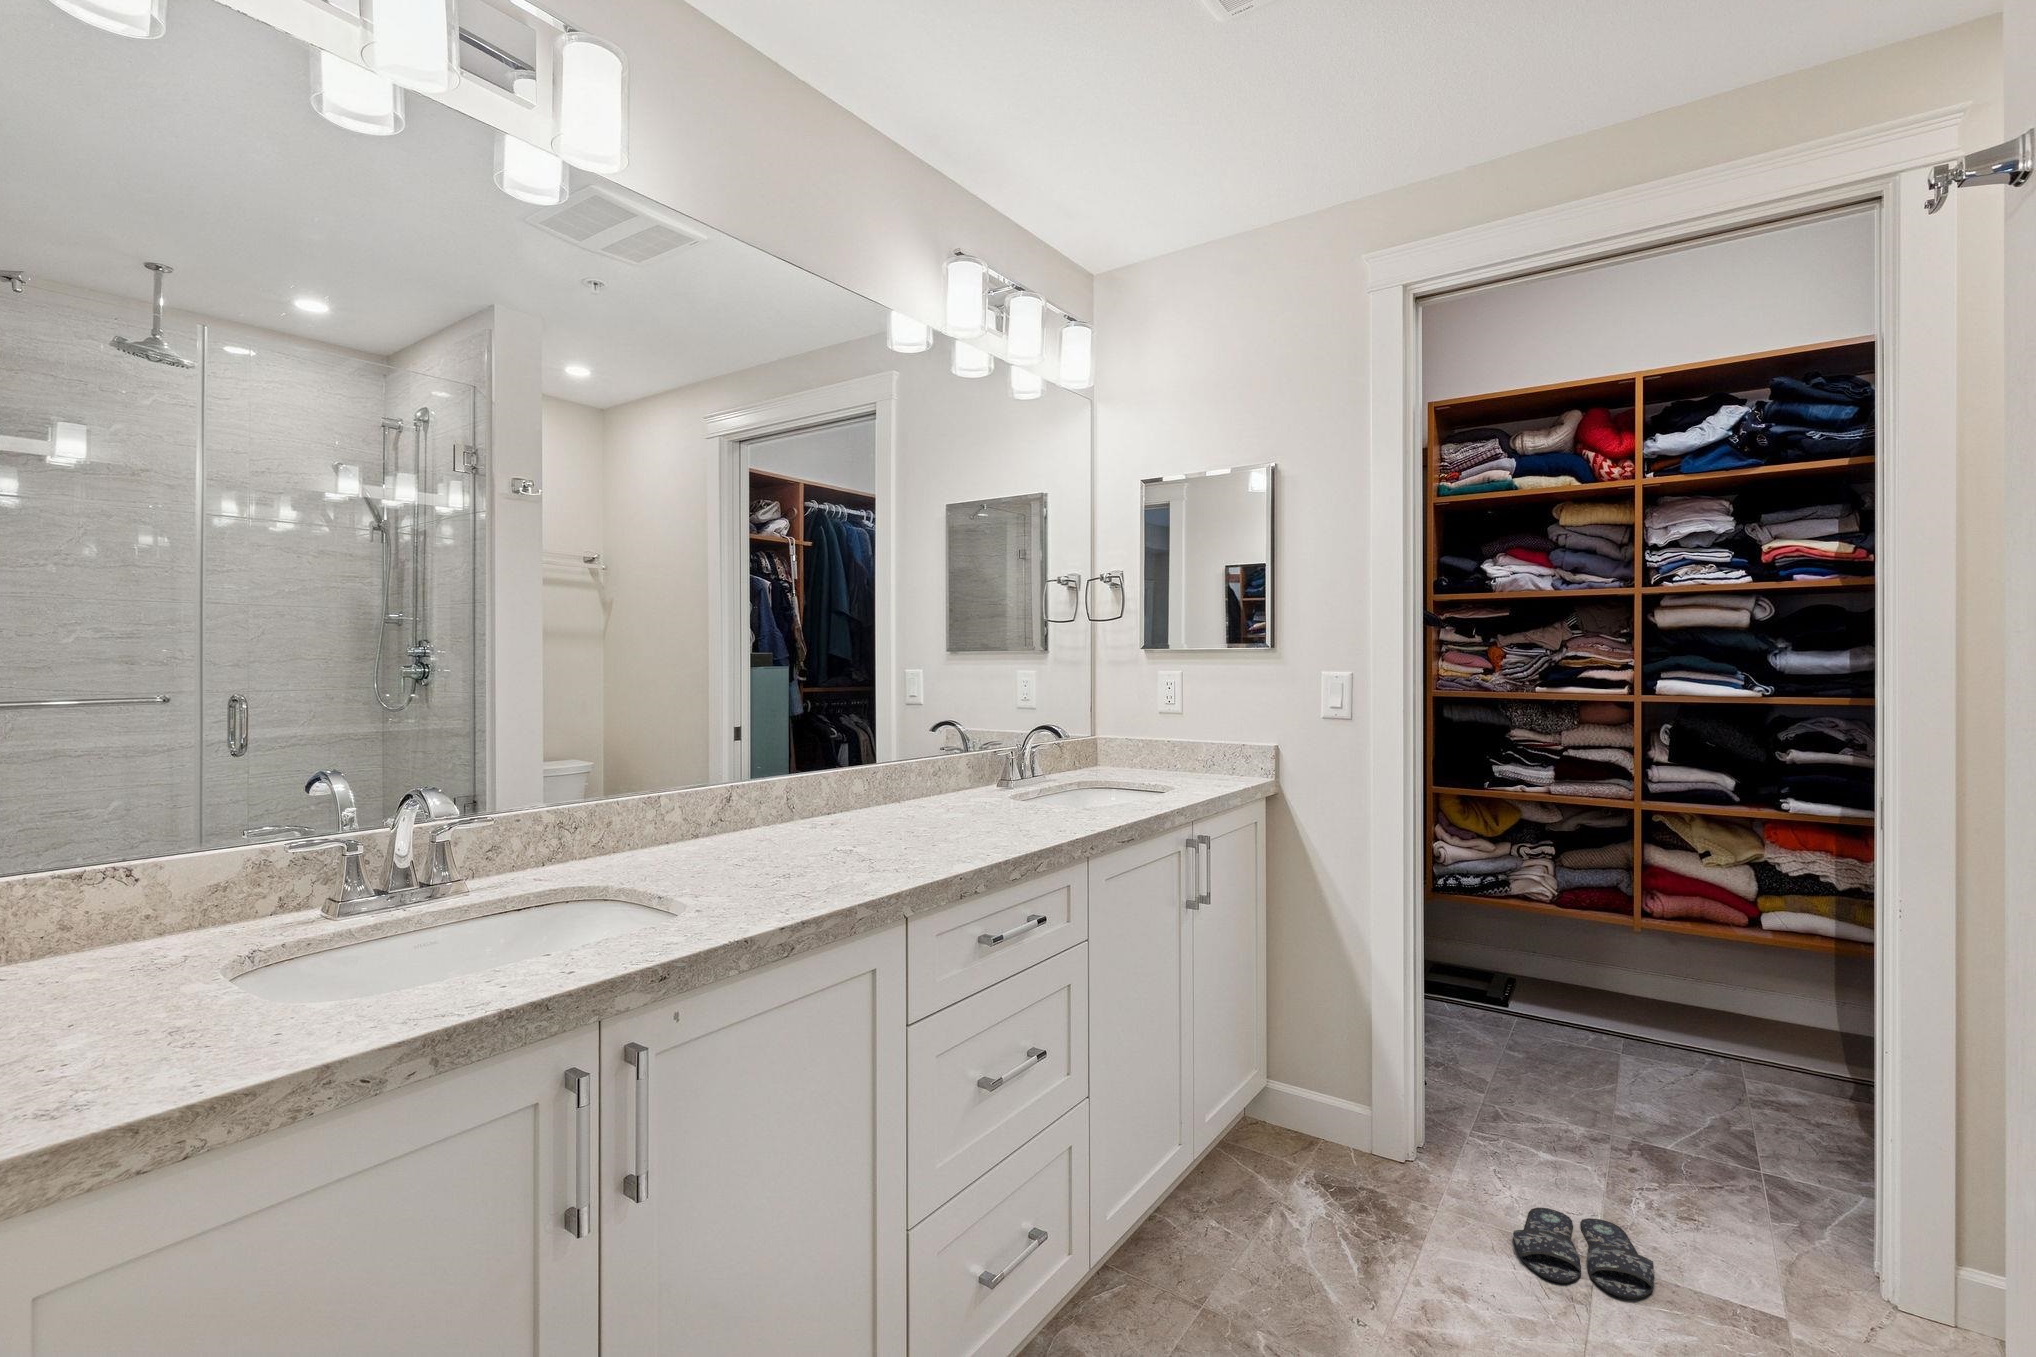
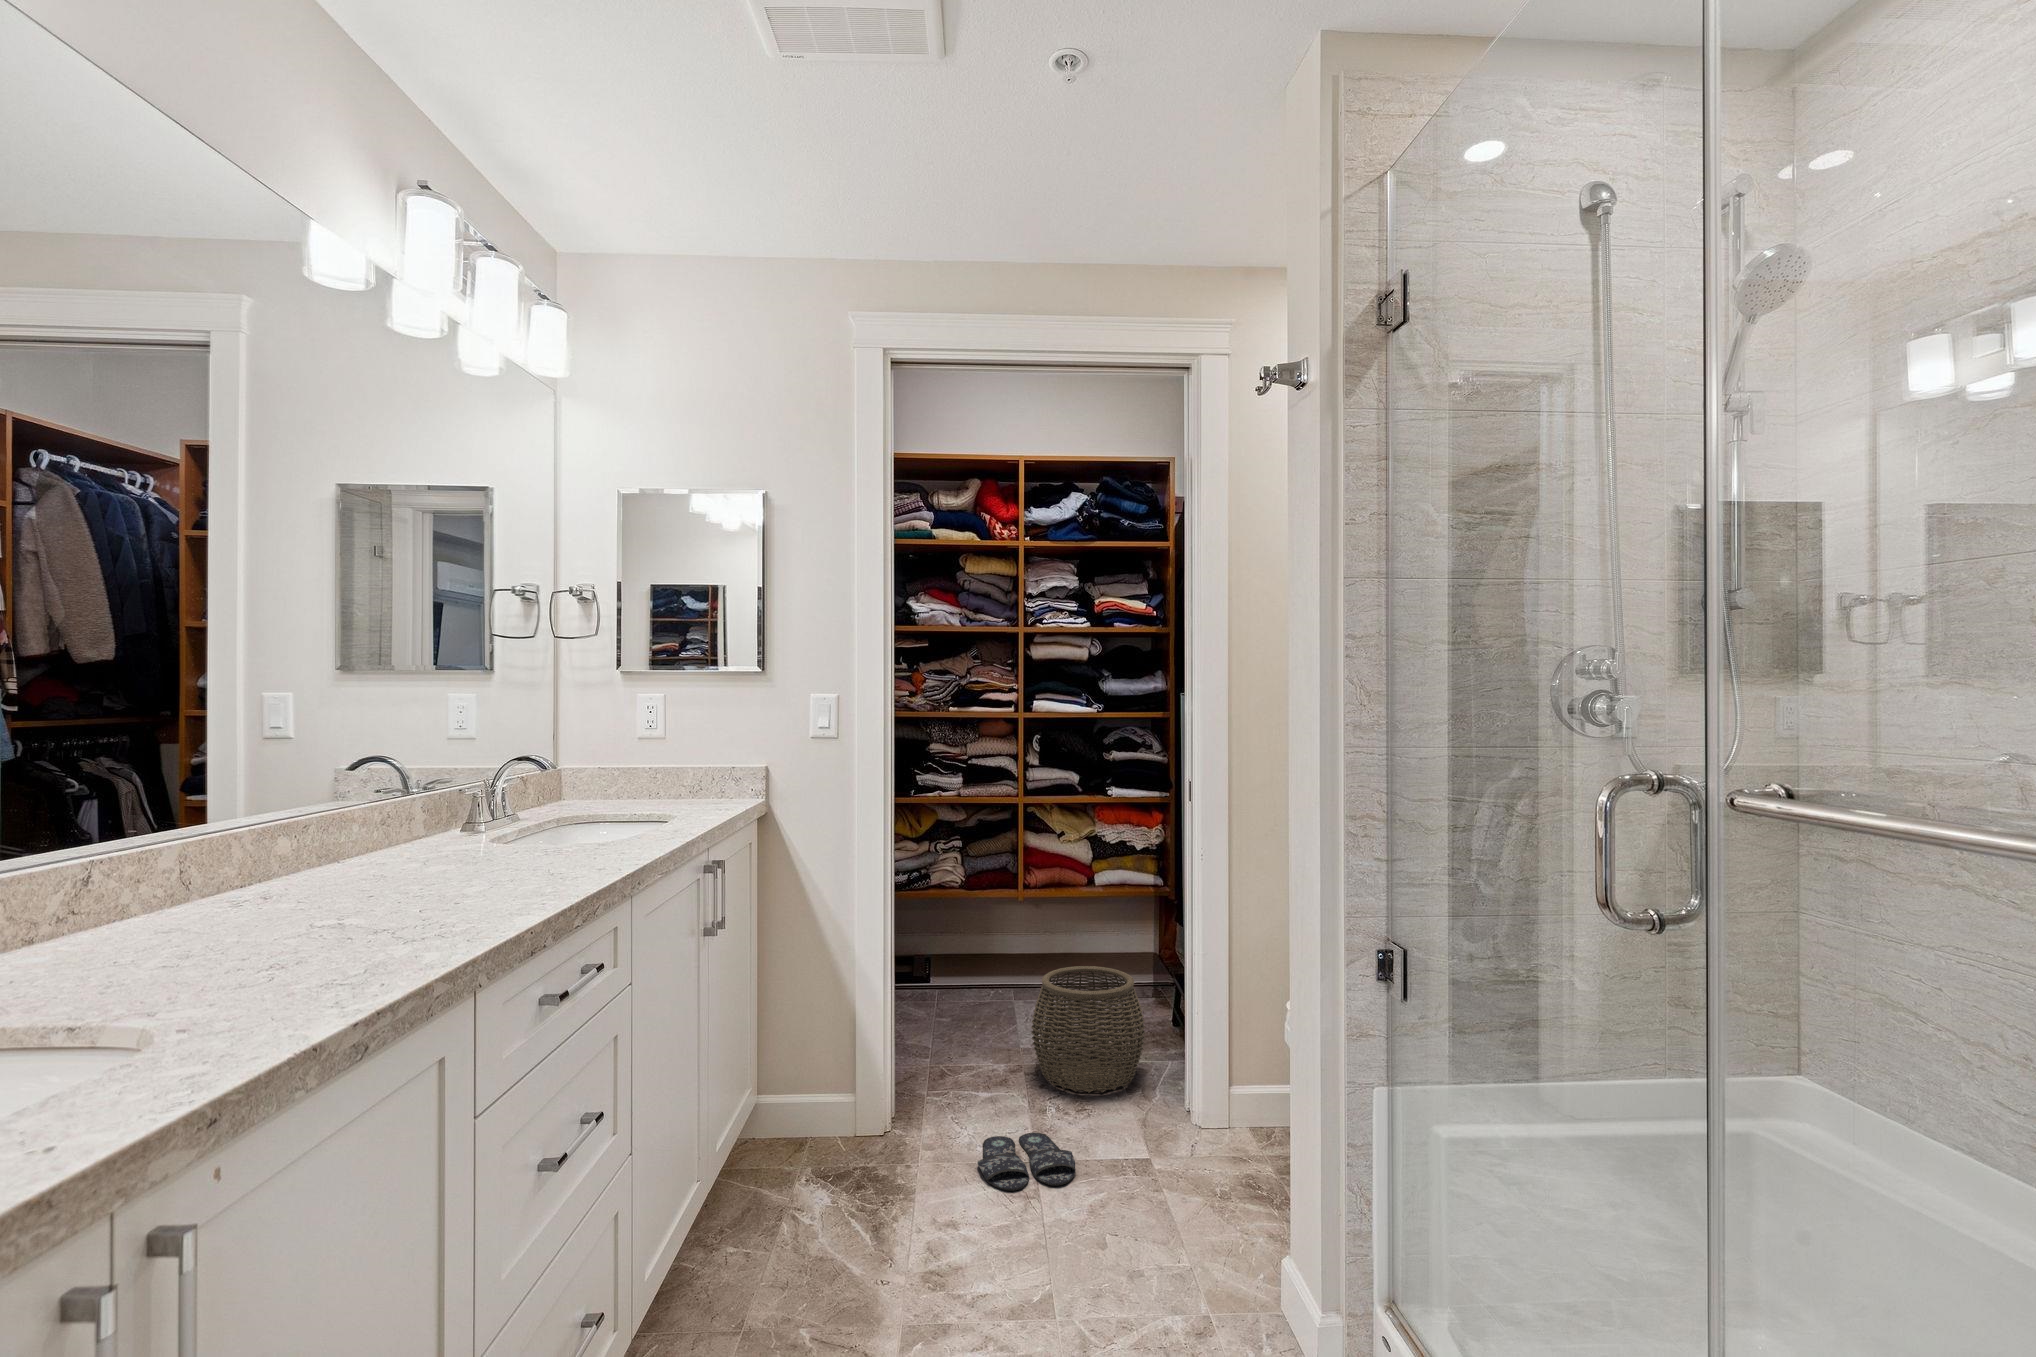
woven basket: none [1622,1024,1807,1203] -> present [1031,966,1145,1093]

